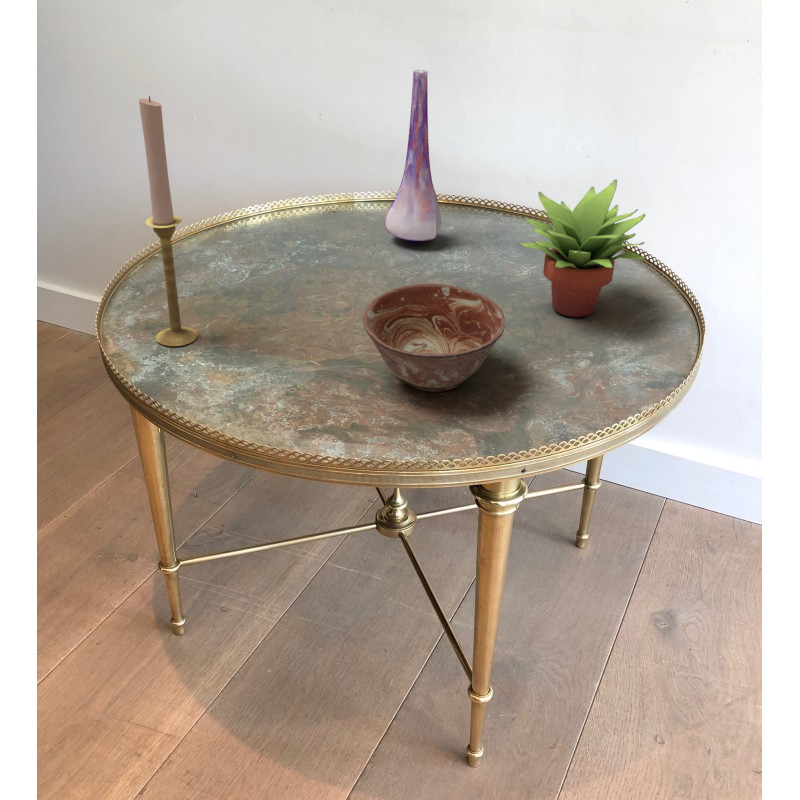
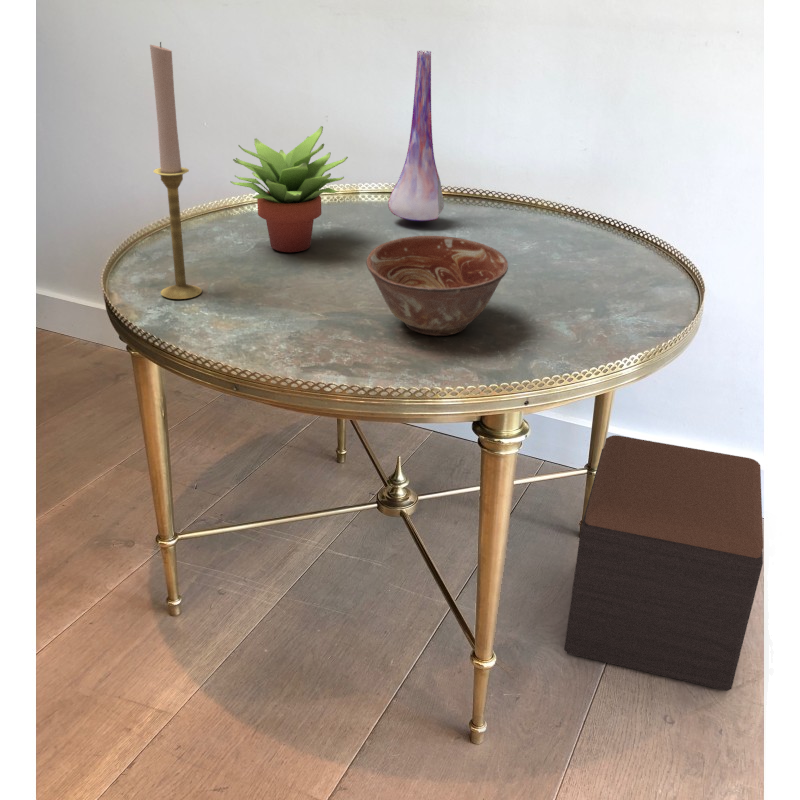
succulent plant: present [519,179,646,317] -> present [231,126,348,252]
footstool: none [561,455,758,711] -> present [564,435,763,691]

